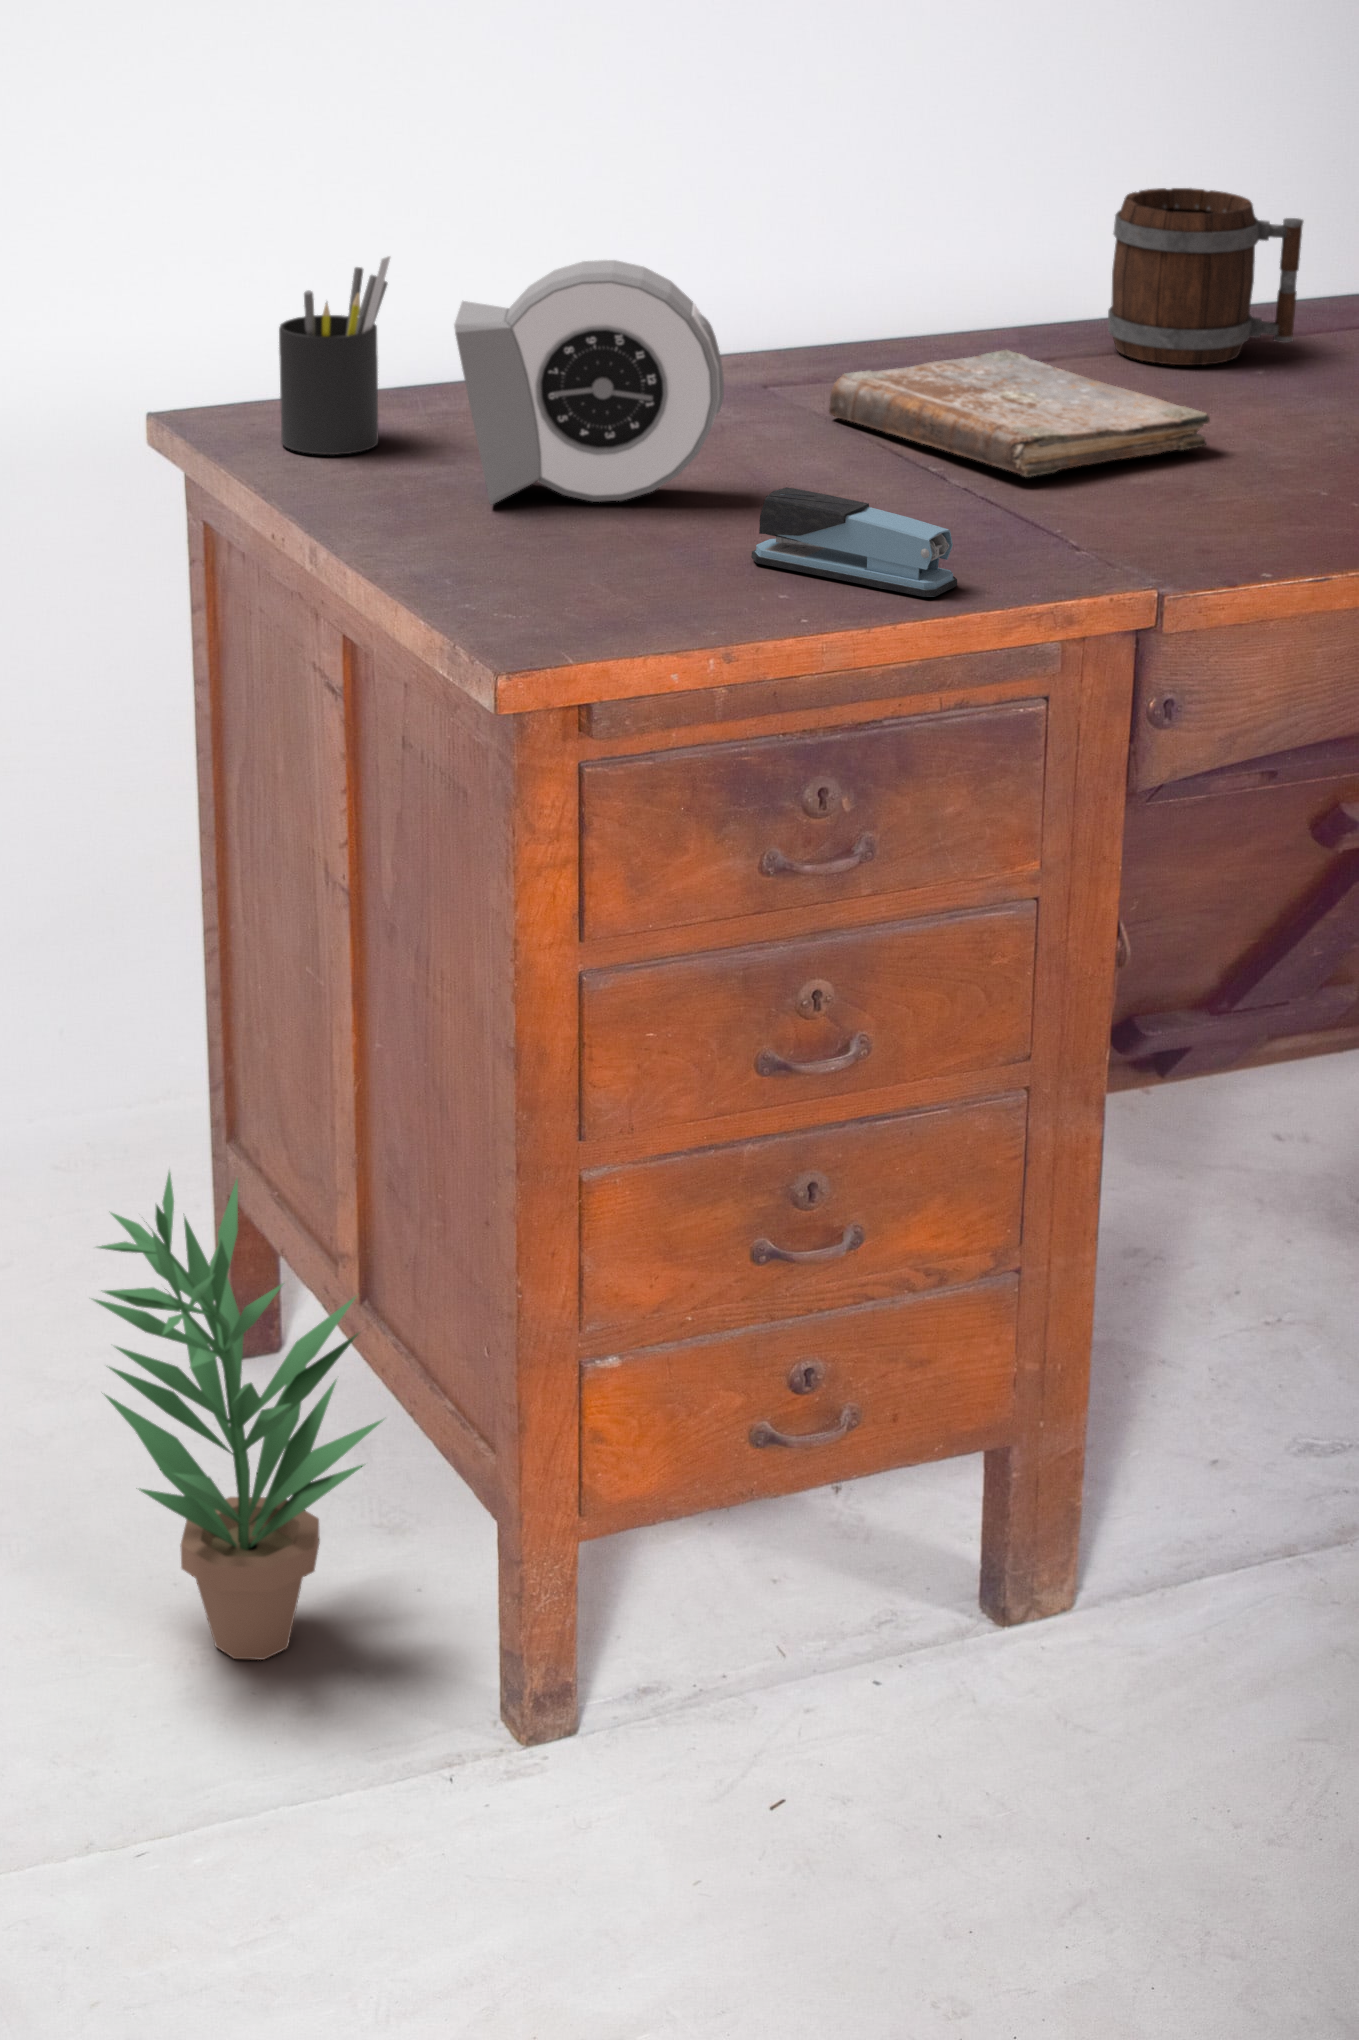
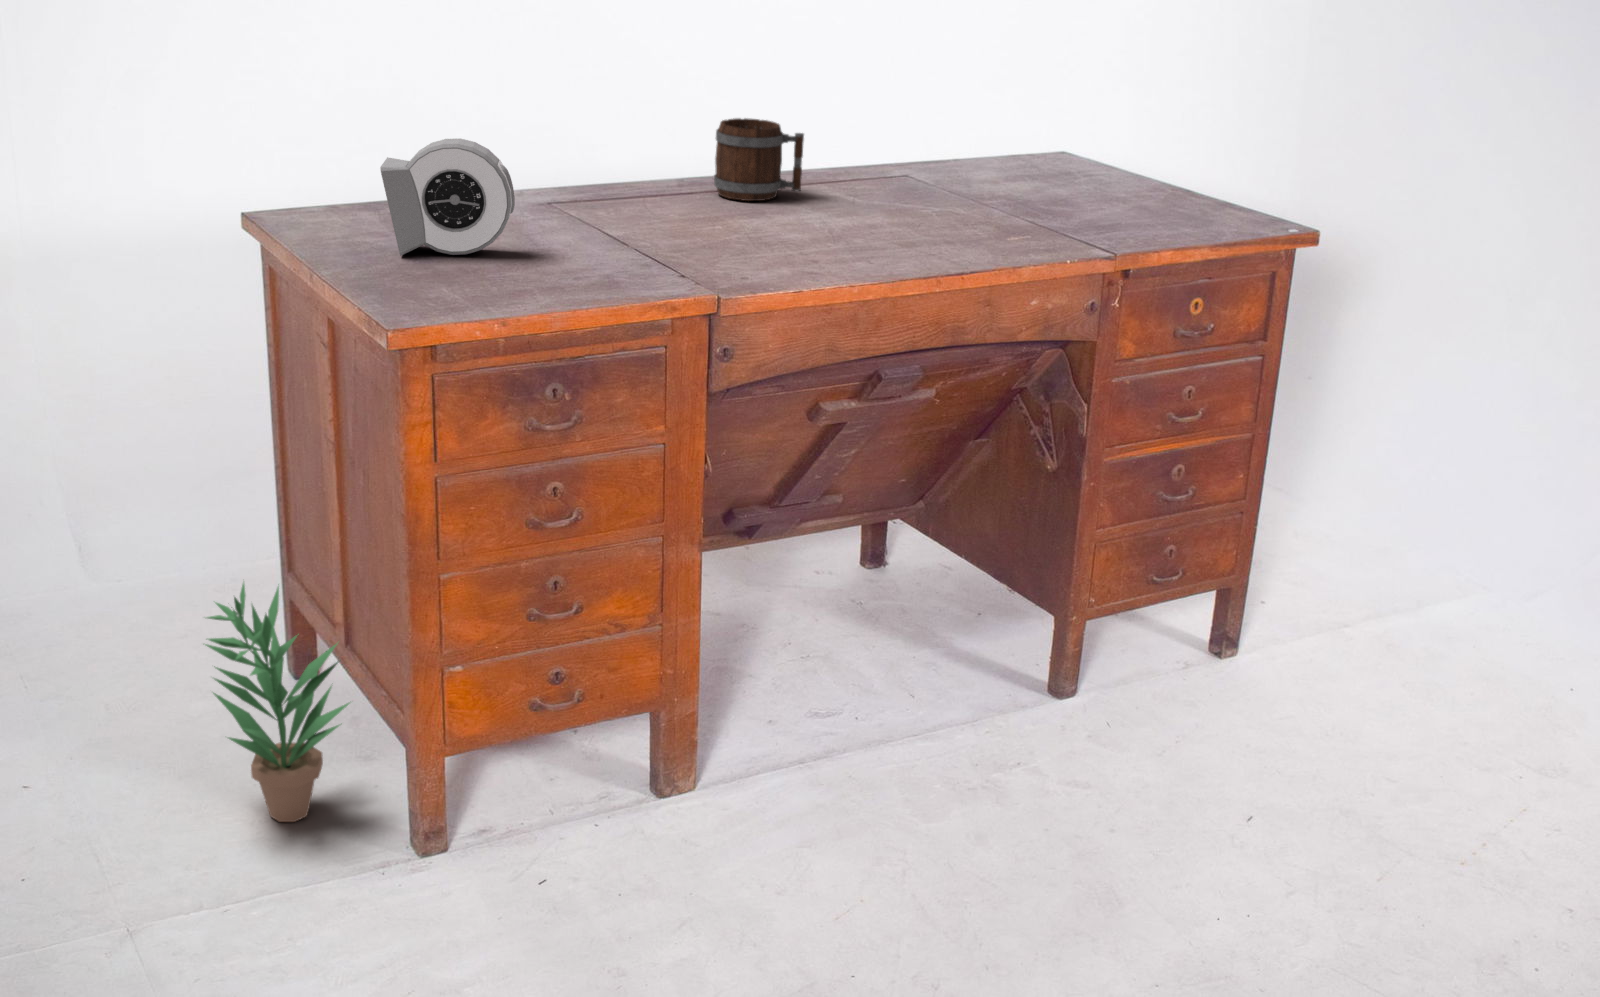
pen holder: present [279,256,390,455] -> none [300,137,355,233]
book: present [829,350,1210,477] -> none [574,191,753,247]
stapler: present [752,487,957,597] -> none [524,246,621,298]

